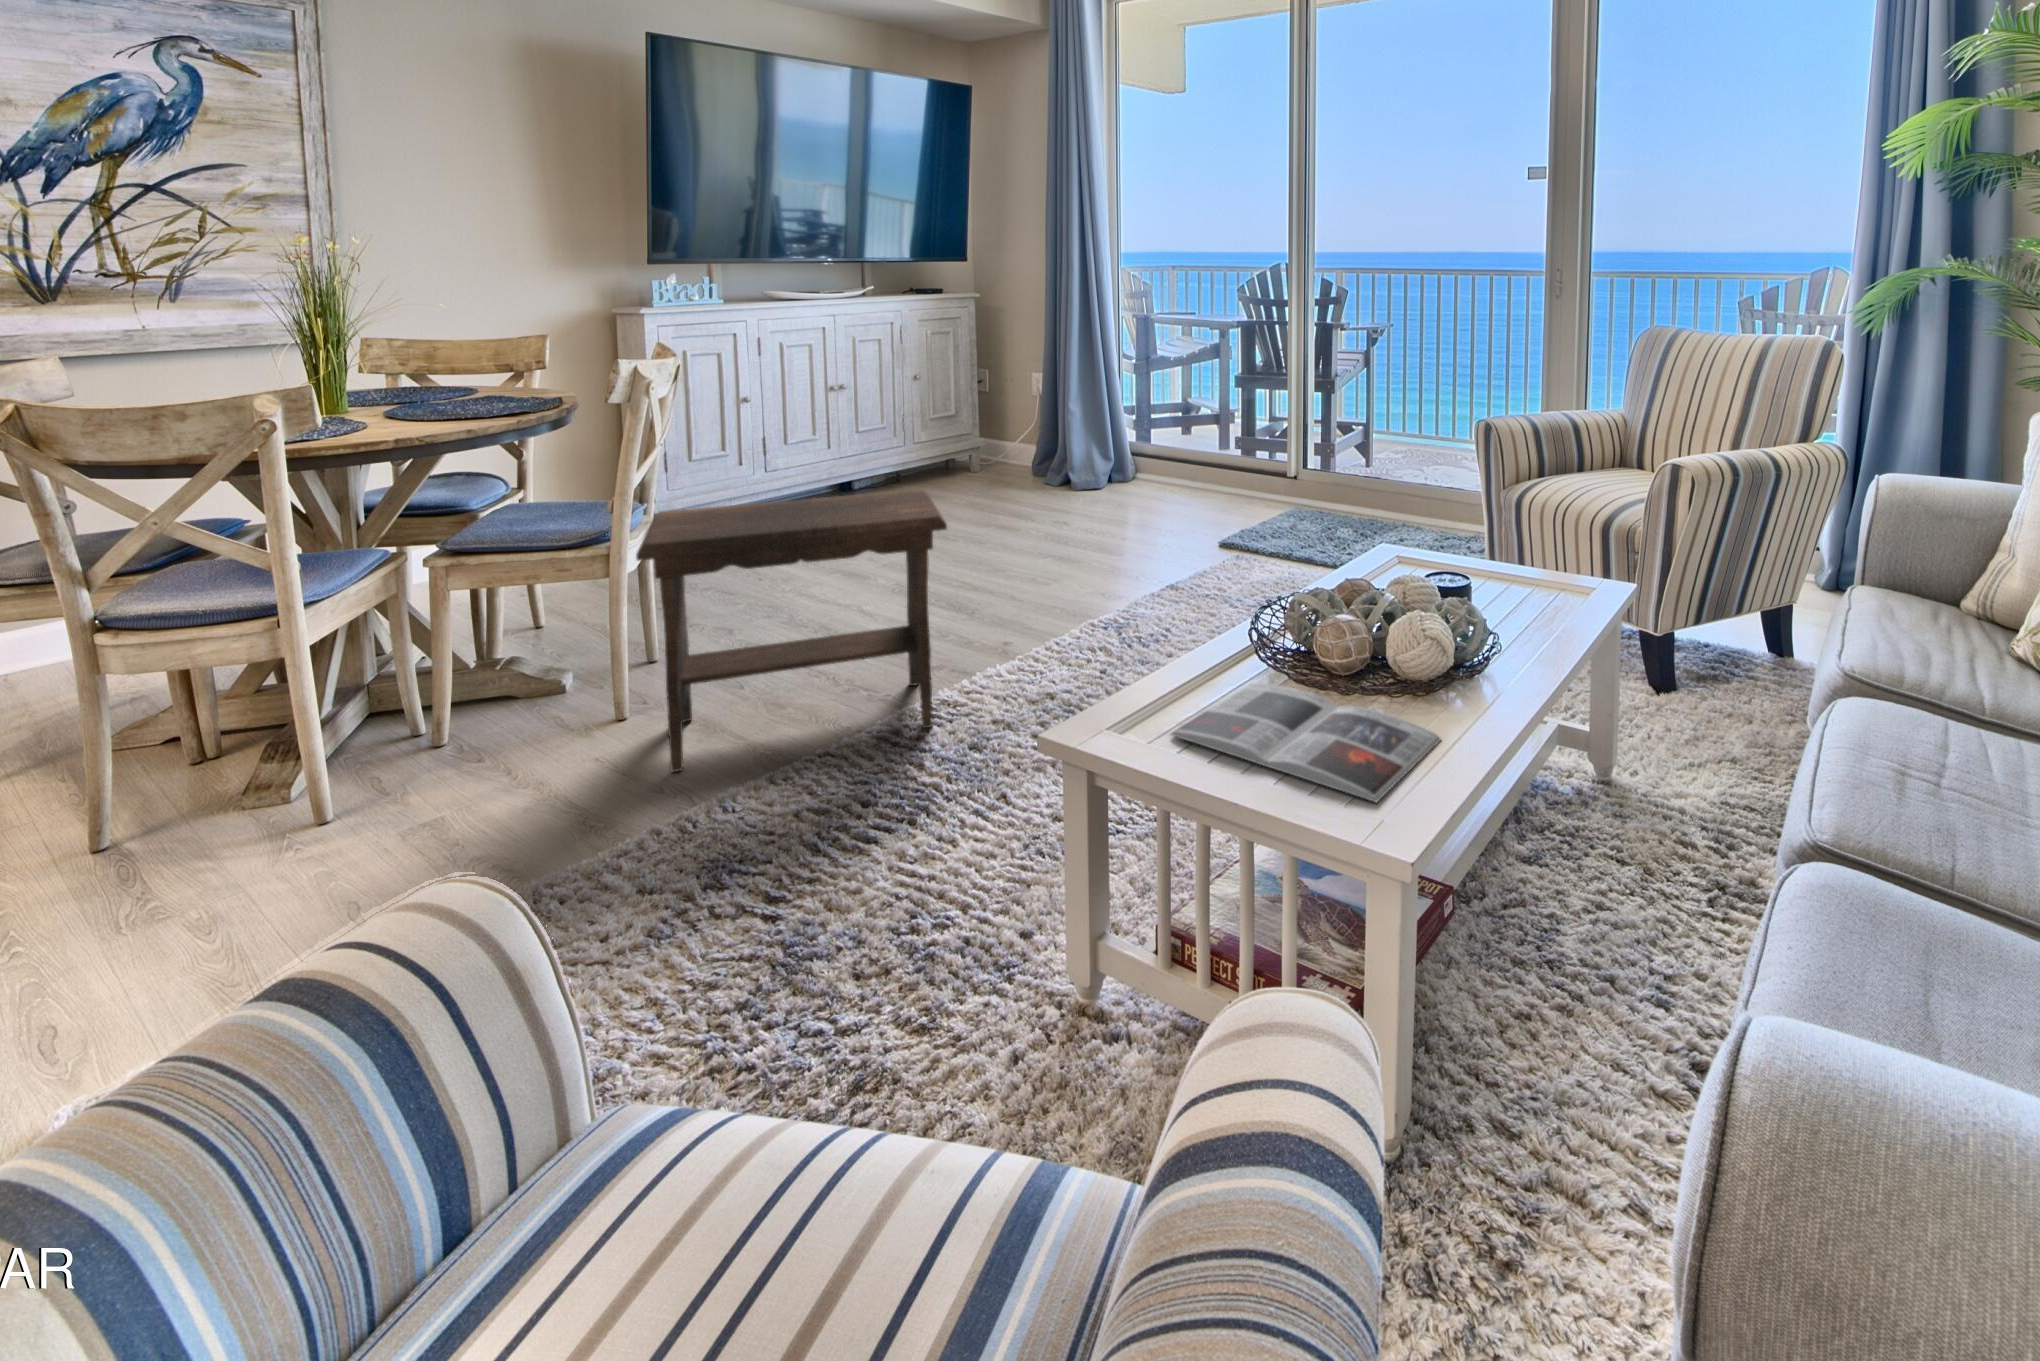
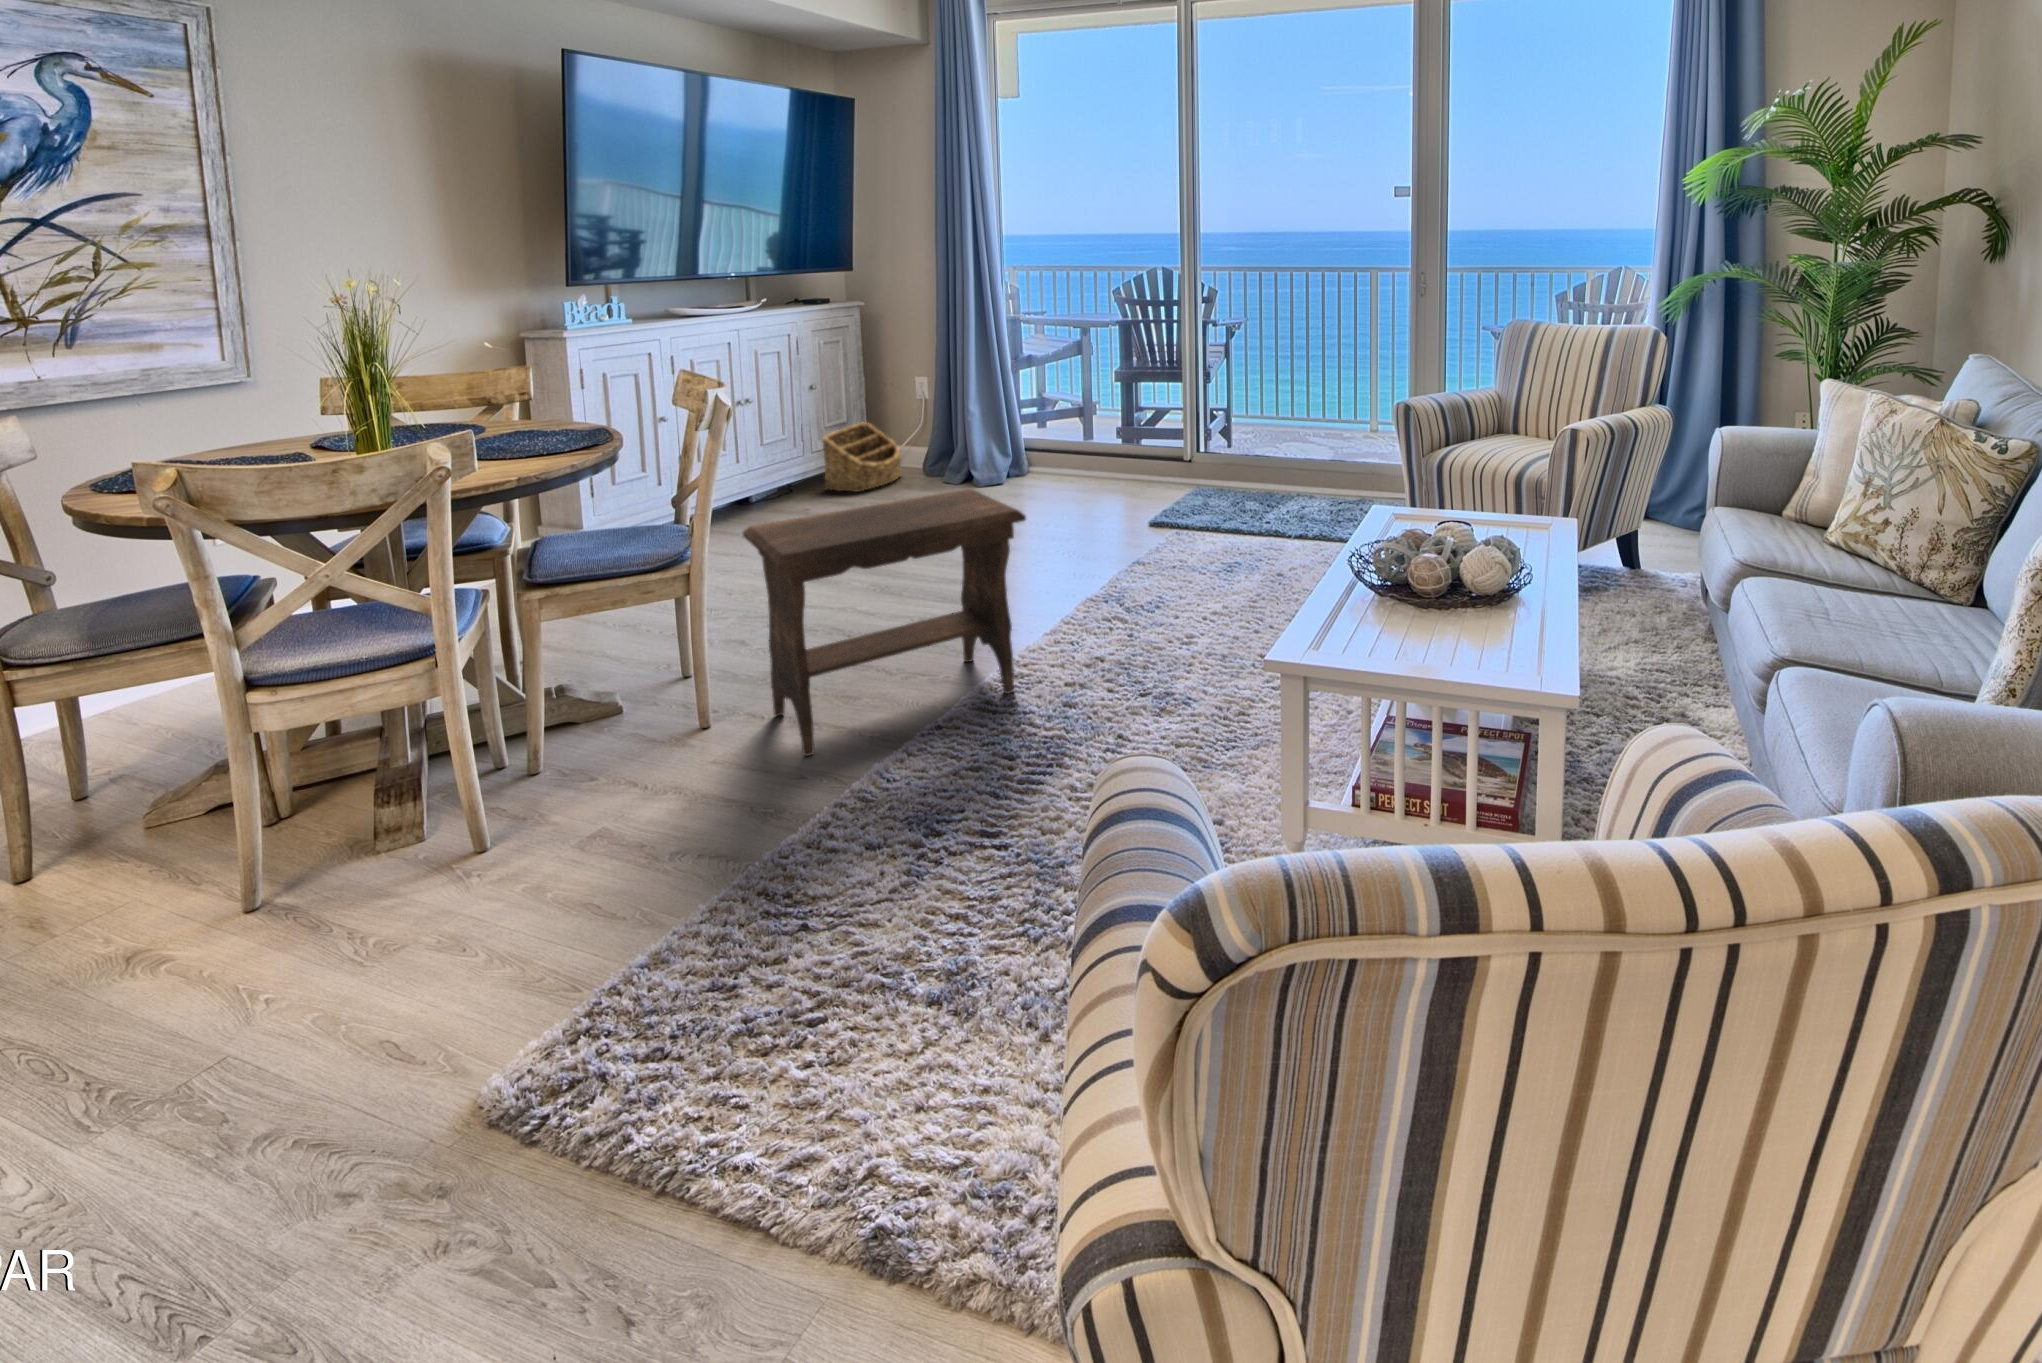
basket: none [916,420,1000,491] -> present [822,423,901,491]
magazine: present [1171,683,1441,802] -> none [1348,609,1529,673]

